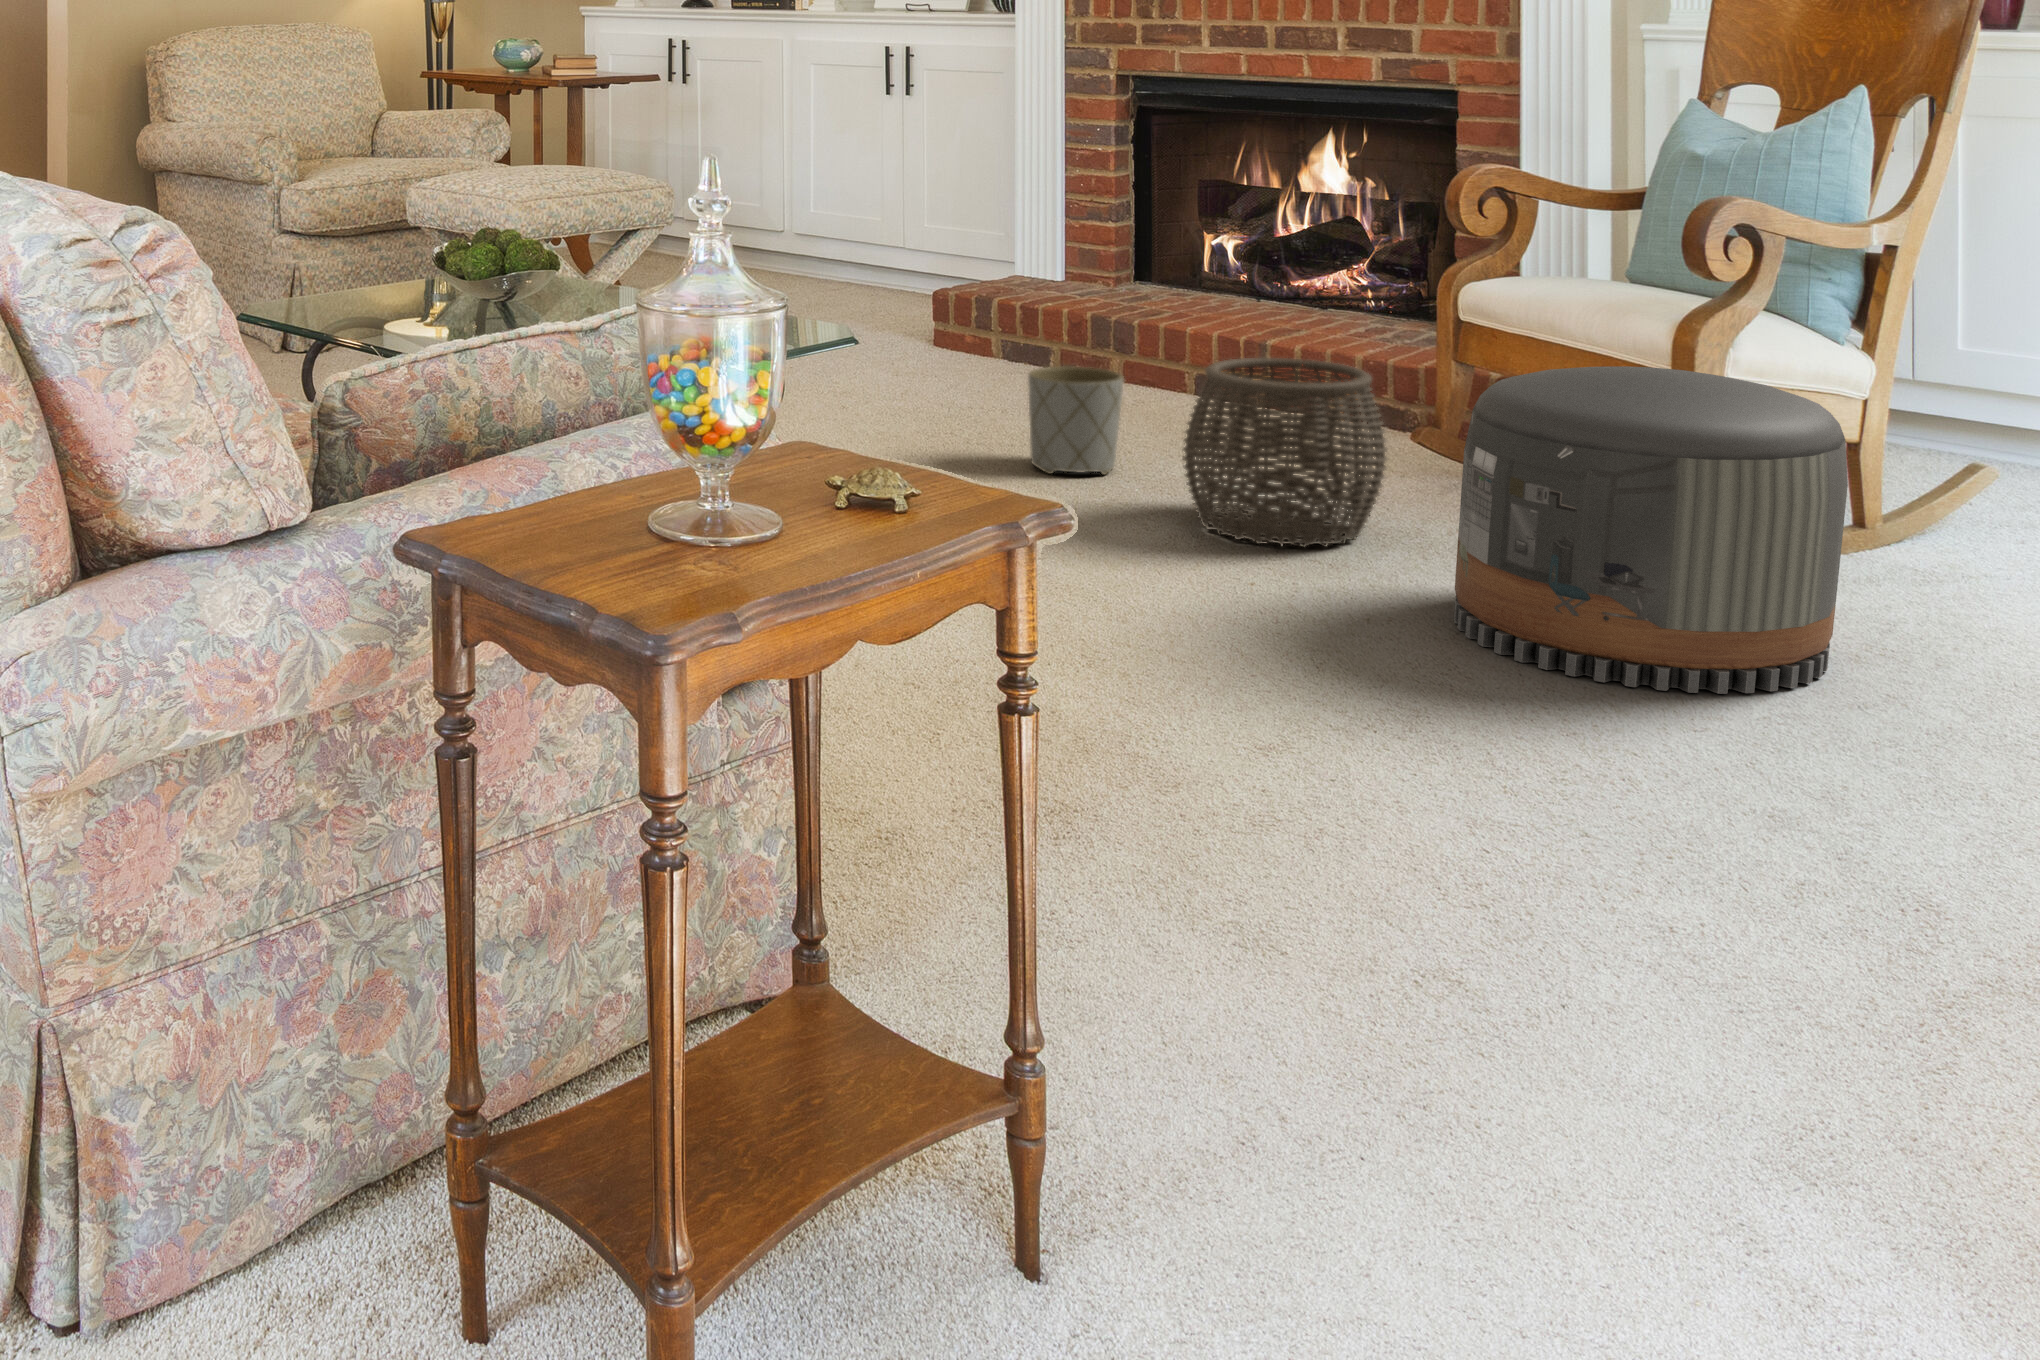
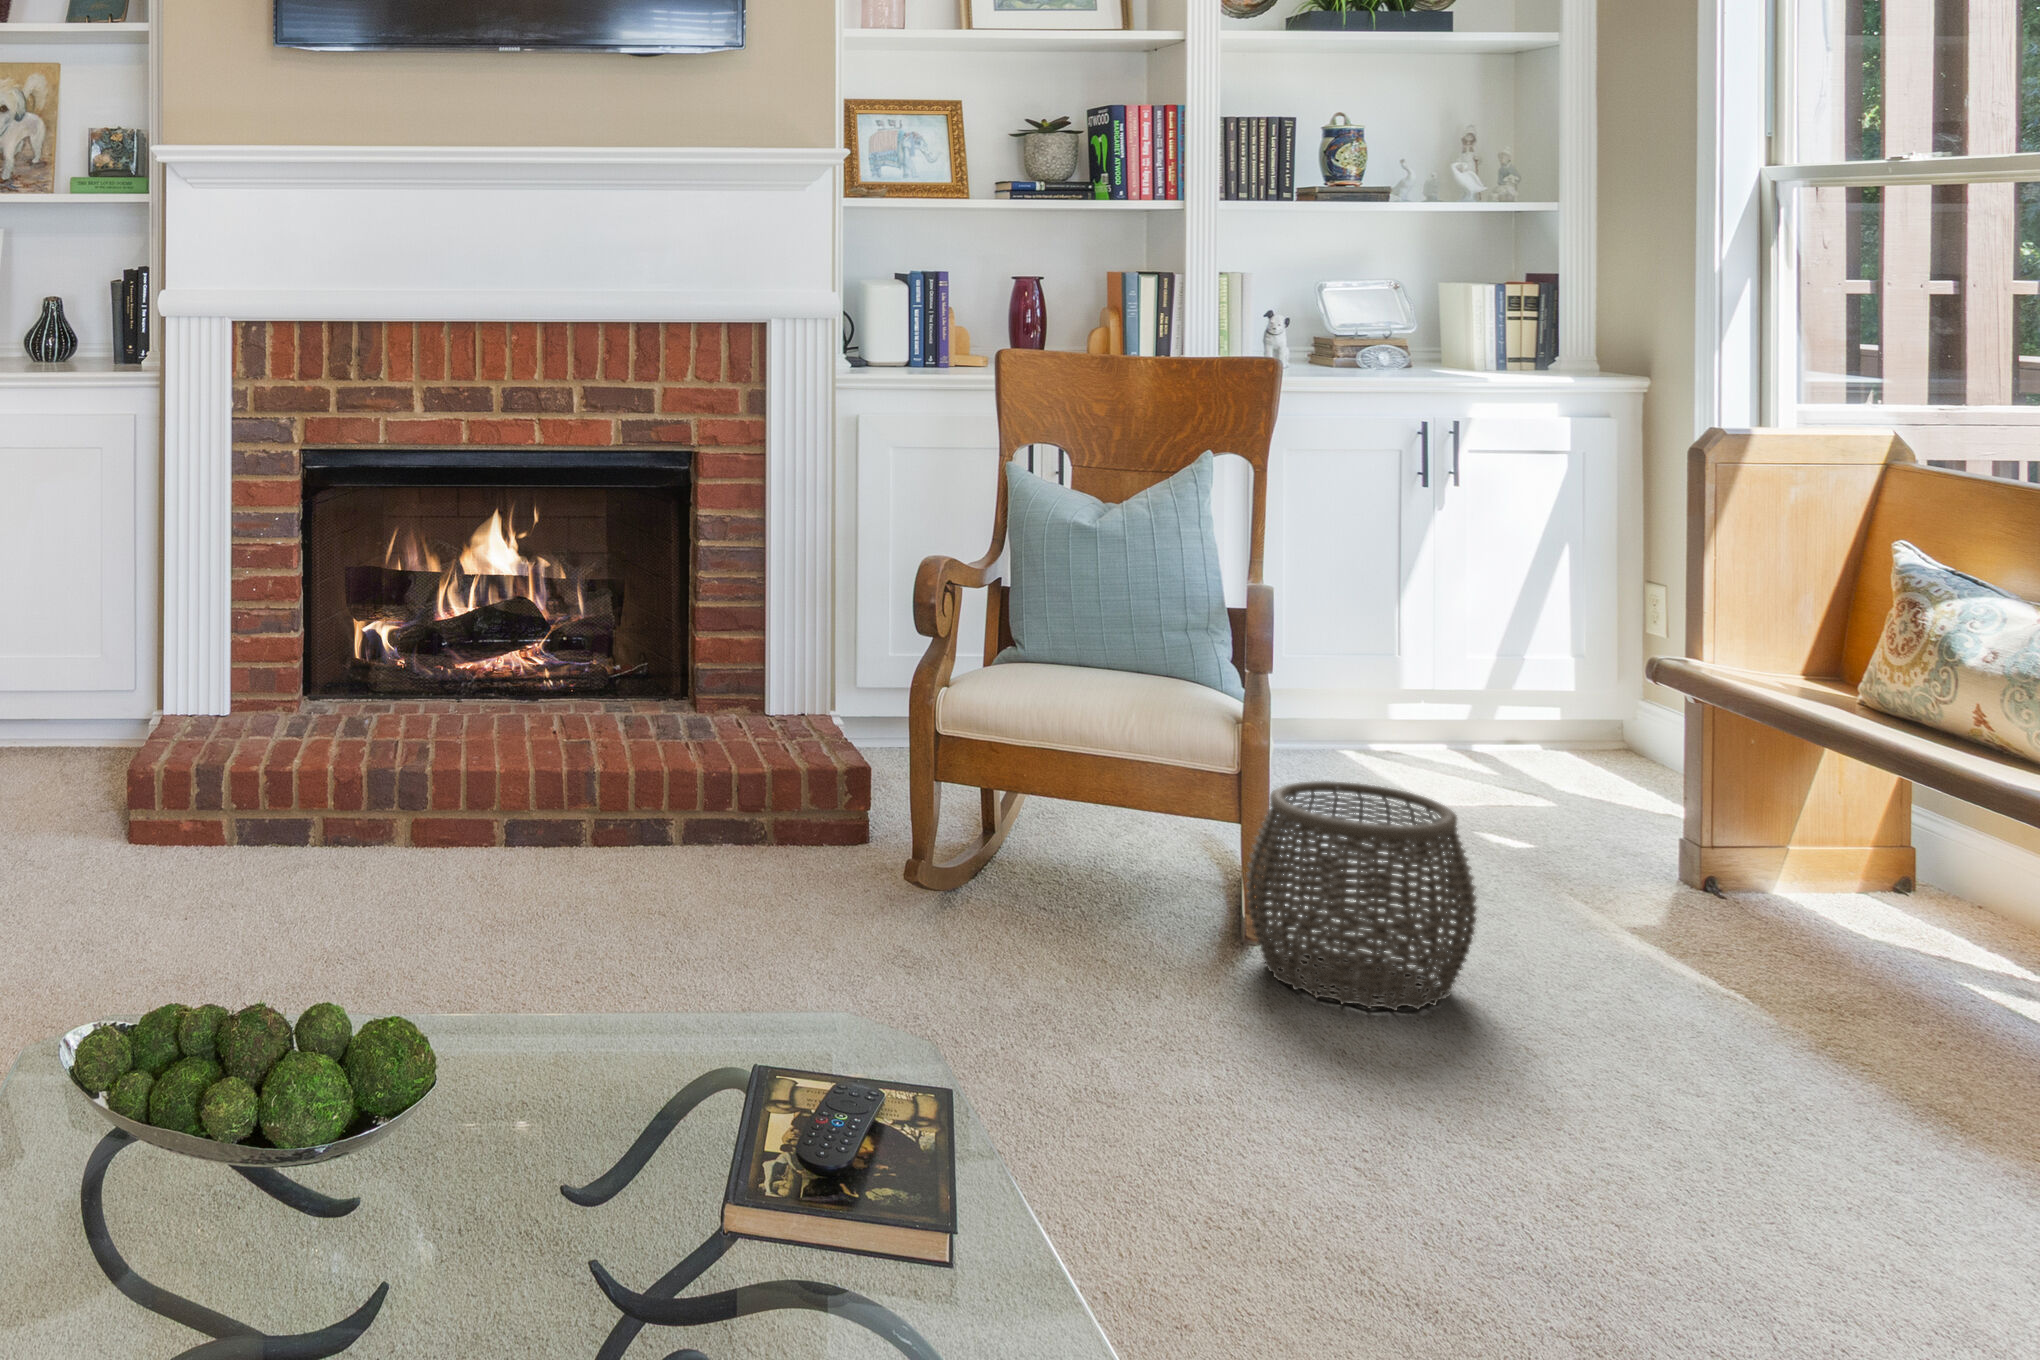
planter: present [1028,366,1124,475] -> none [989,853,1111,1011]
pouf: present [1454,366,1848,694] -> none [1568,721,1924,1029]

